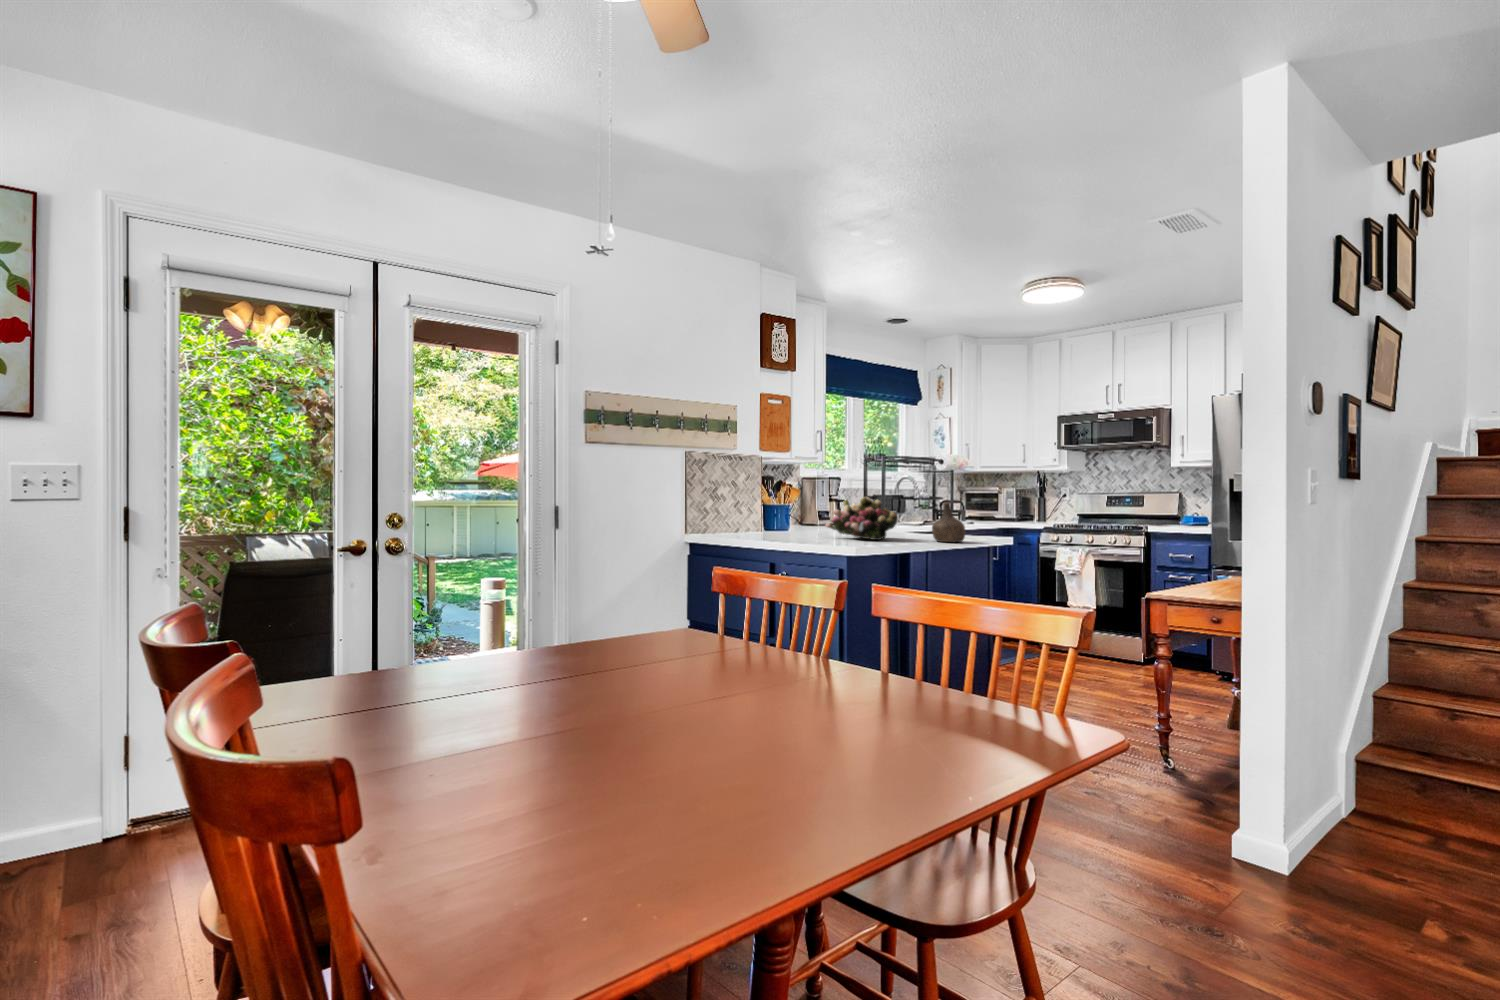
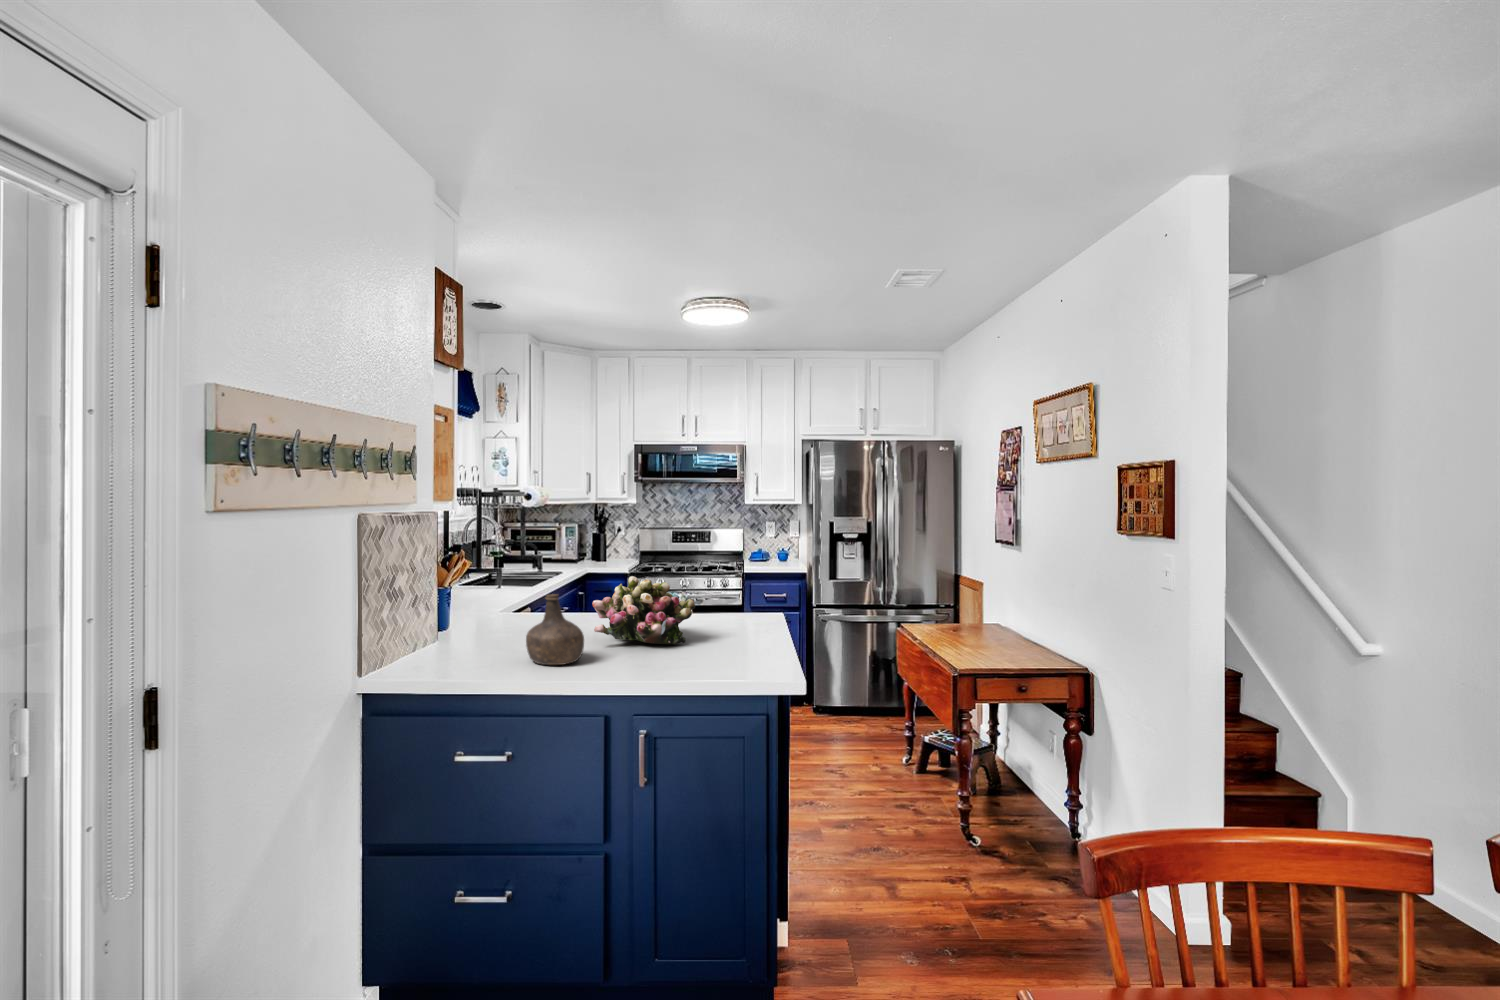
bottle: present [932,502,965,542] -> present [526,594,584,665]

